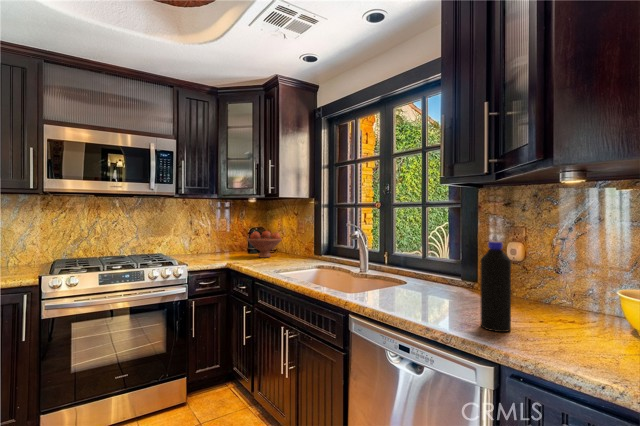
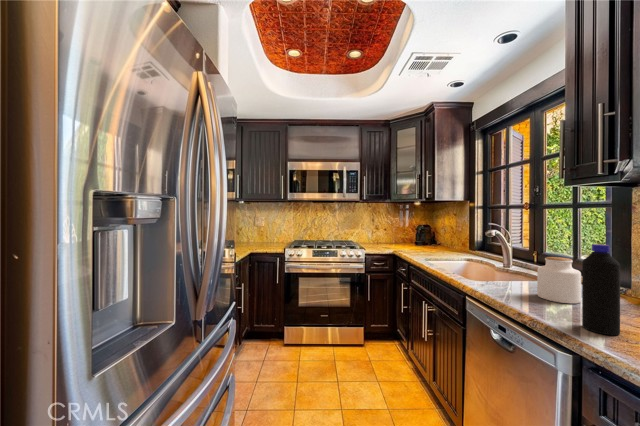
fruit bowl: present [247,231,282,258] -> none [411,228,441,249]
jar: none [417,257,454,304] -> present [537,257,581,304]

